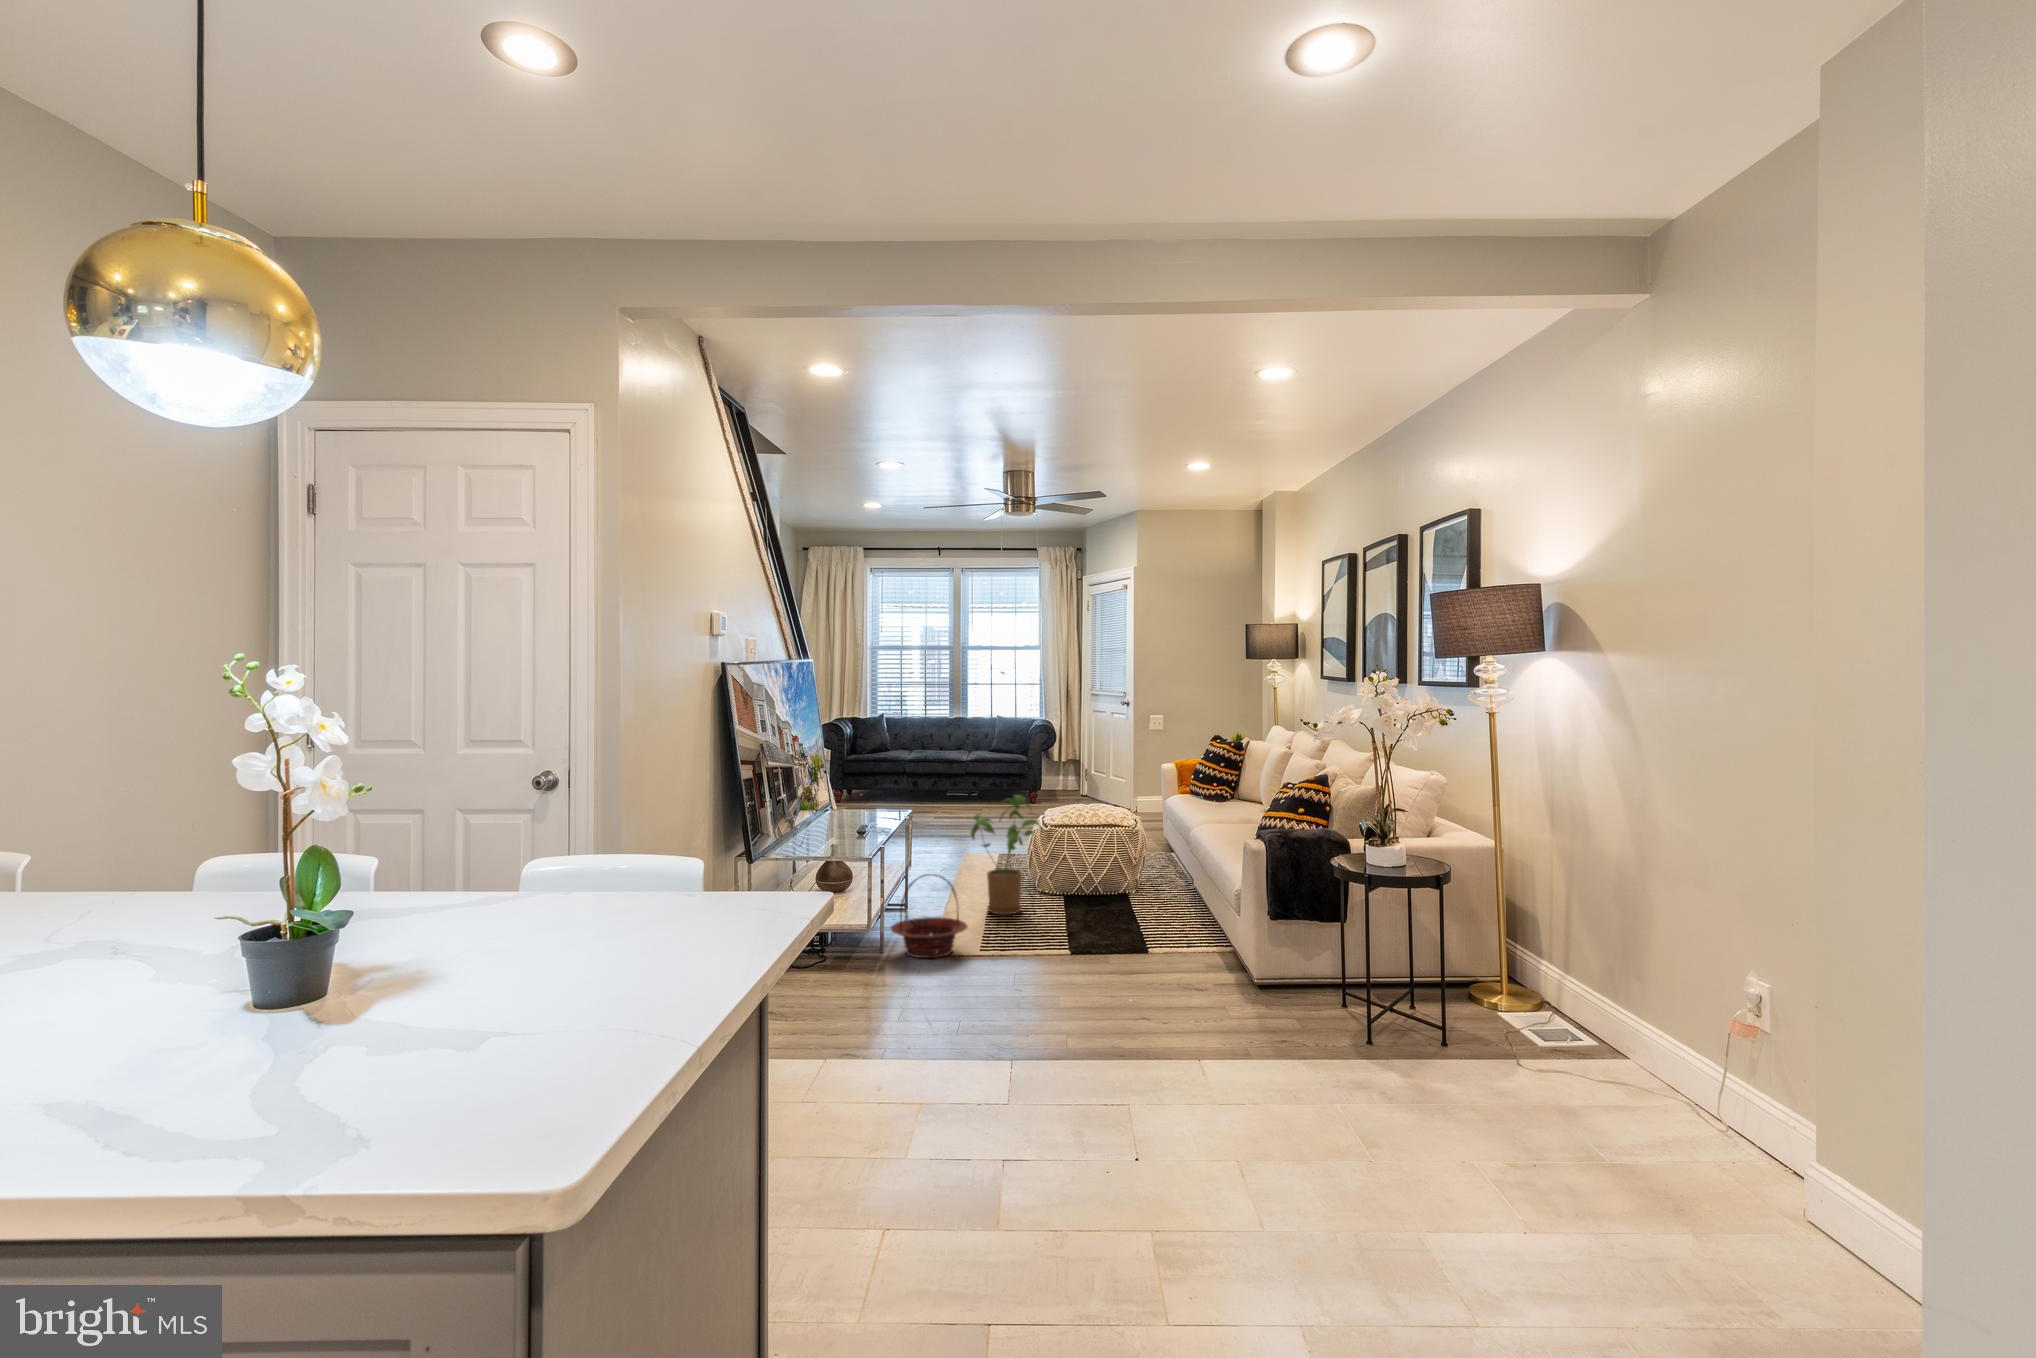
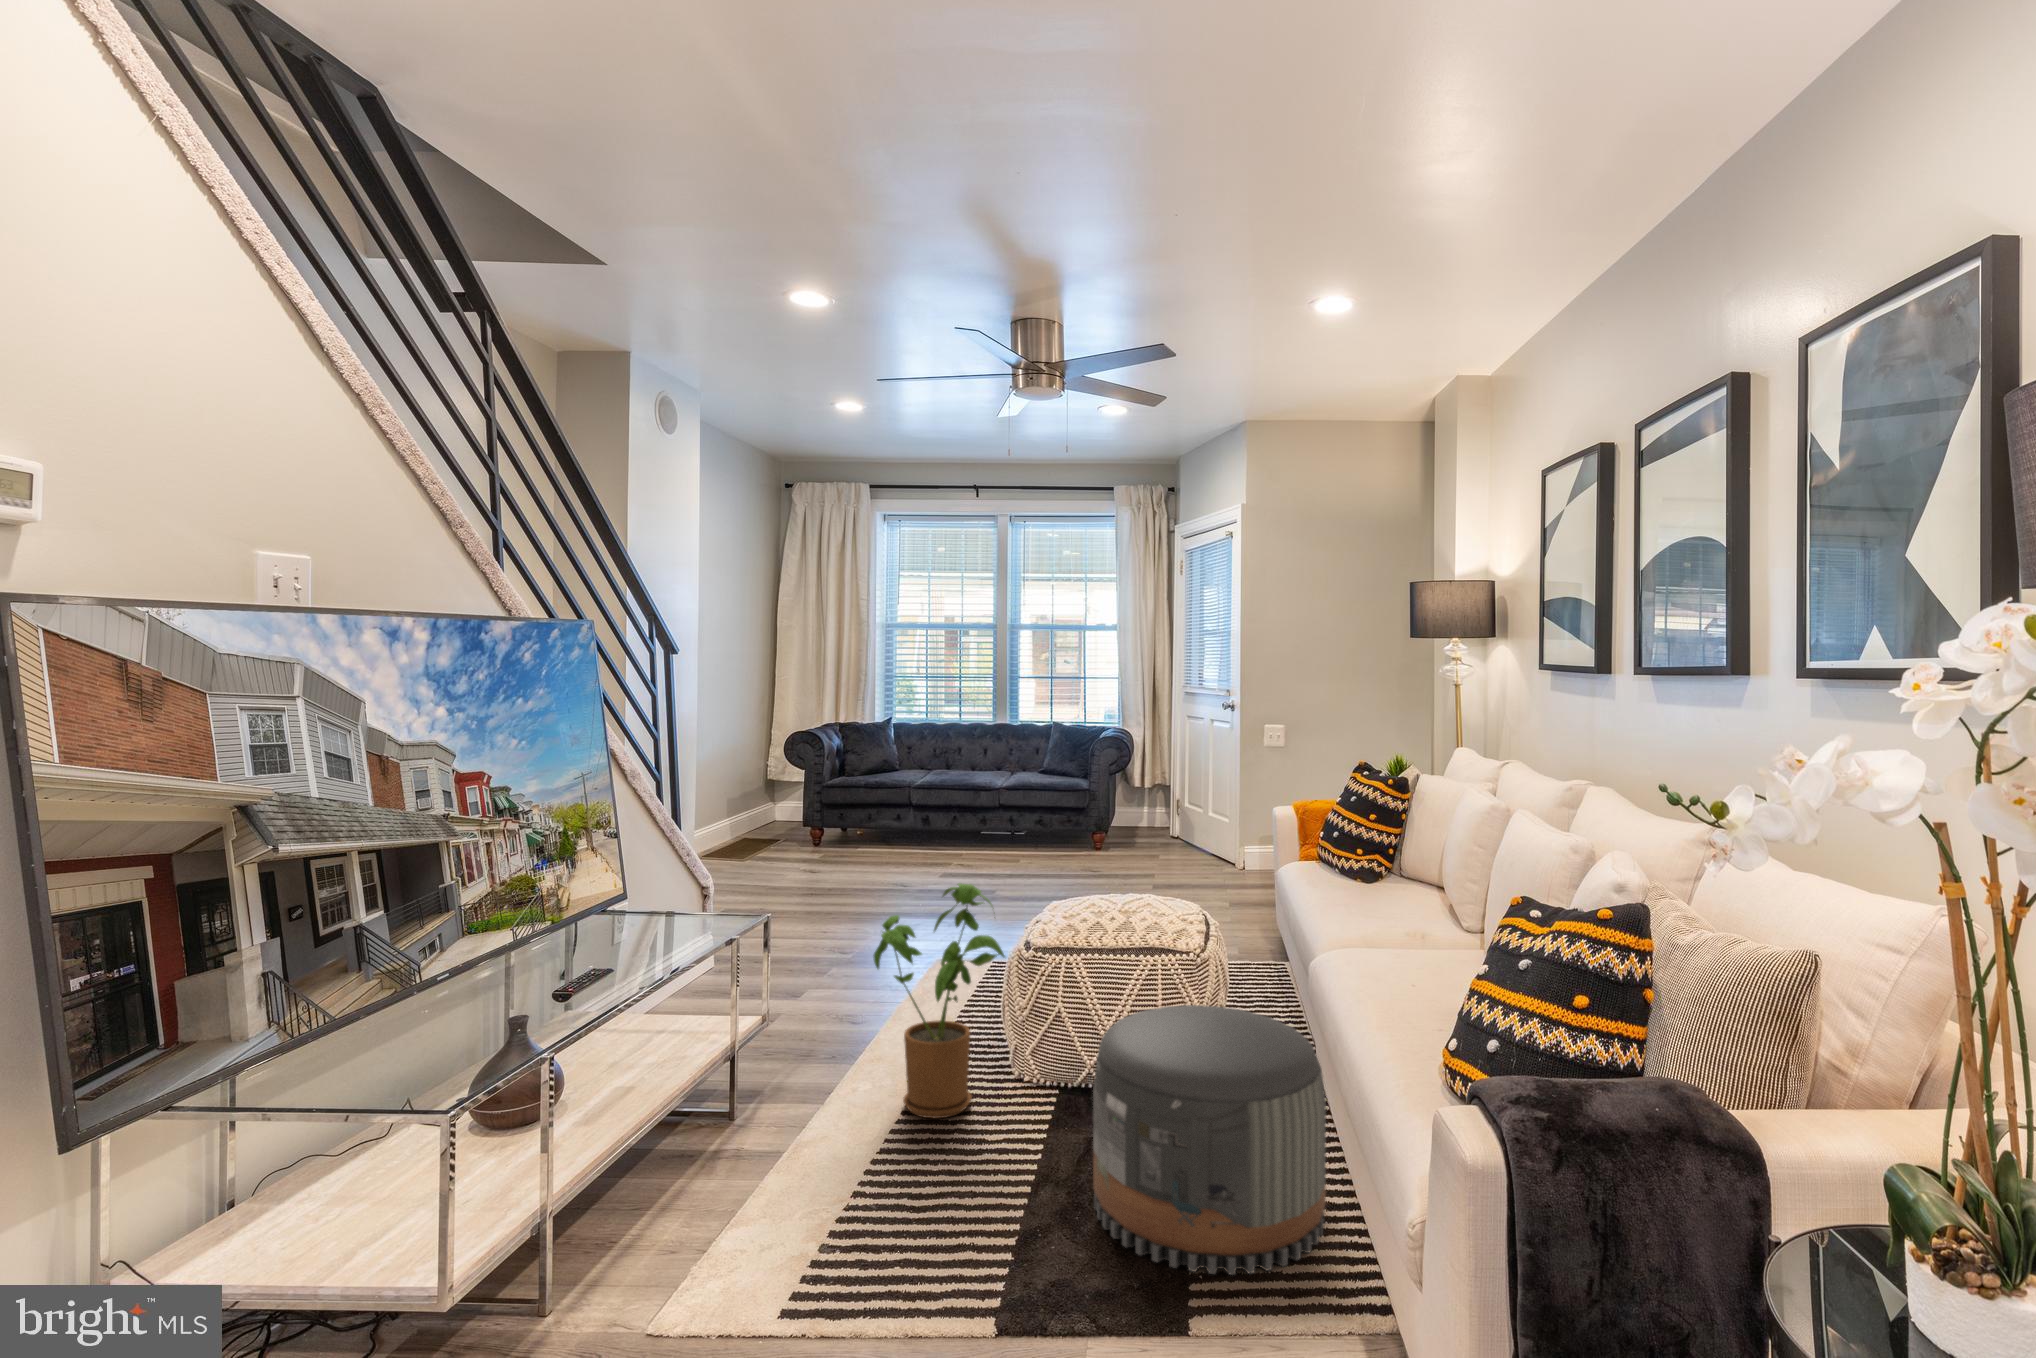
pouf: none [1098,844,1204,947] -> present [1093,1005,1326,1275]
basket: present [891,874,967,958] -> none [618,1080,795,1278]

